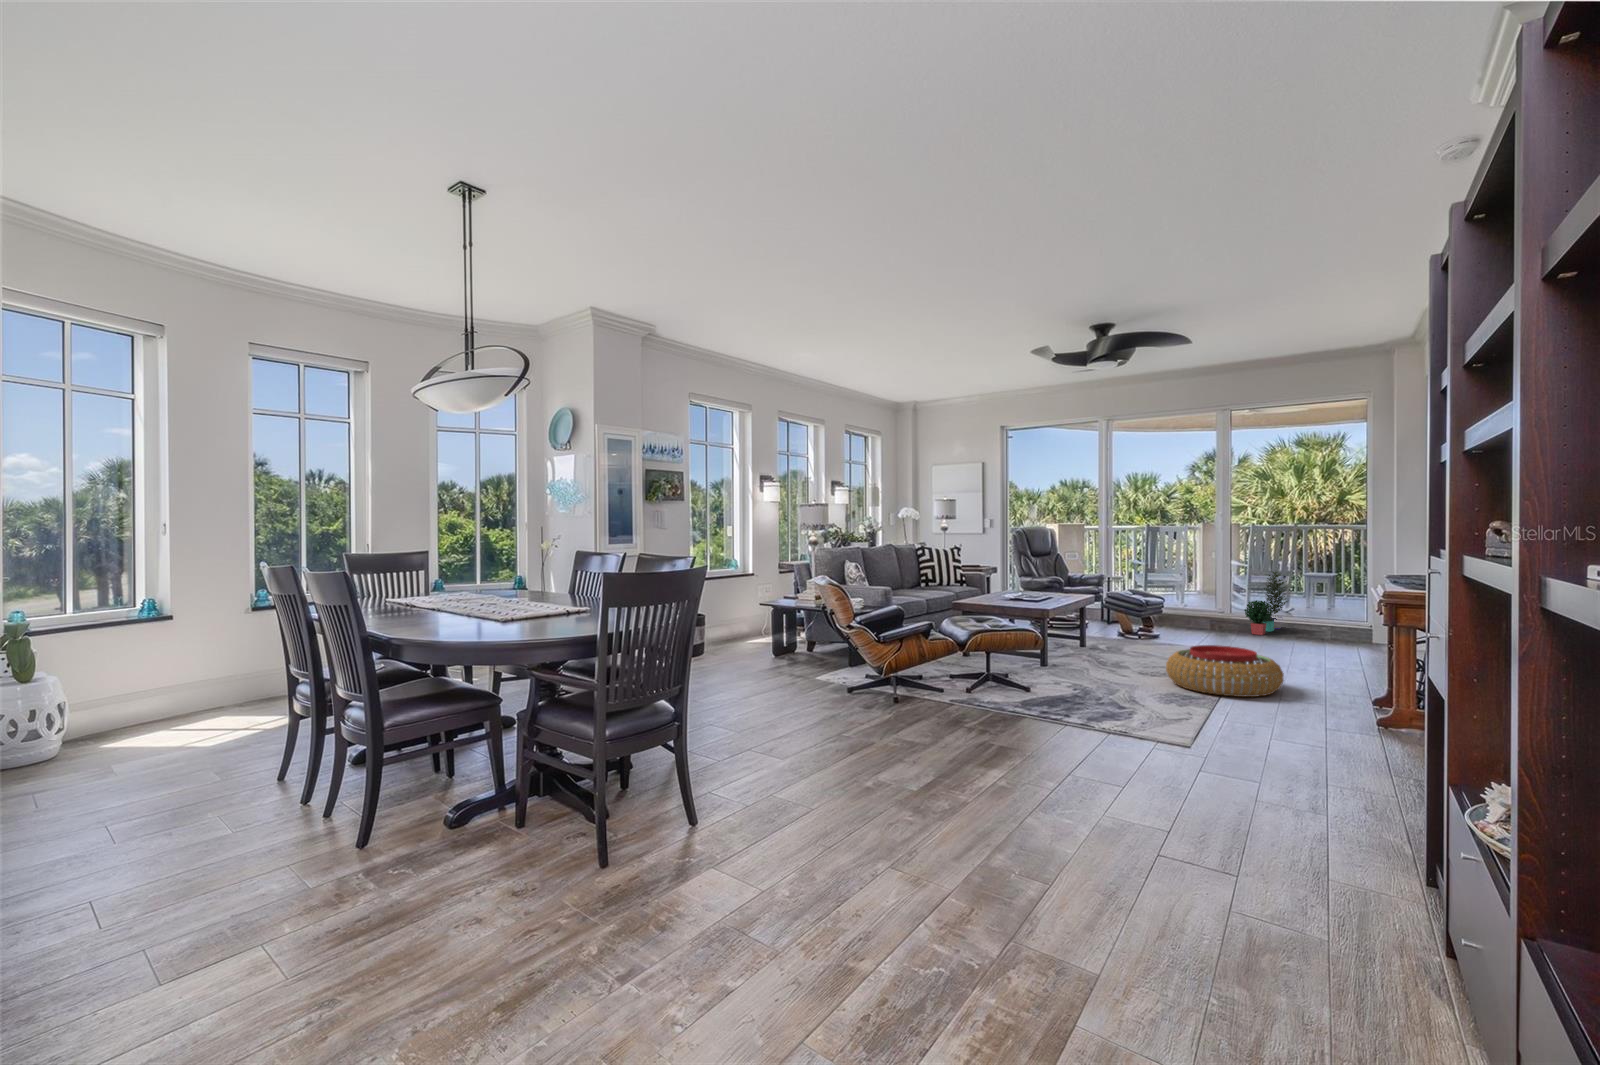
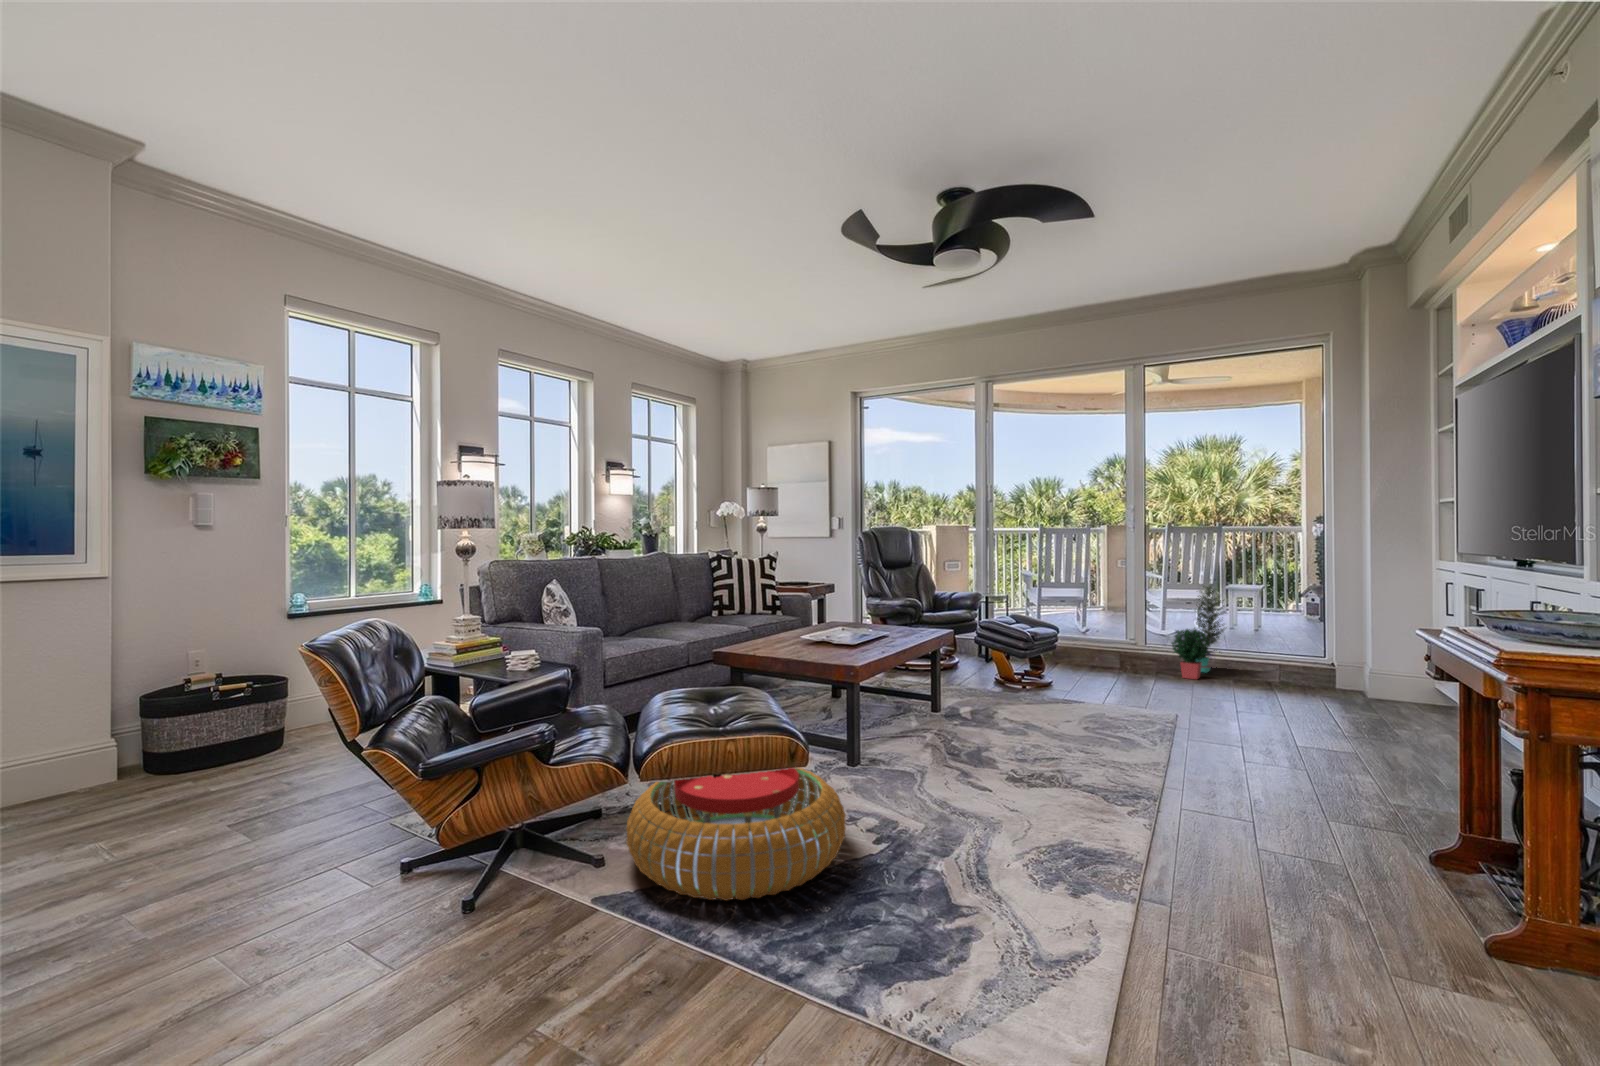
pouf: present [1166,645,1284,697] -> present [627,768,846,901]

